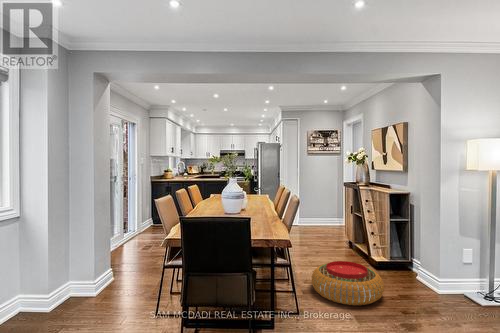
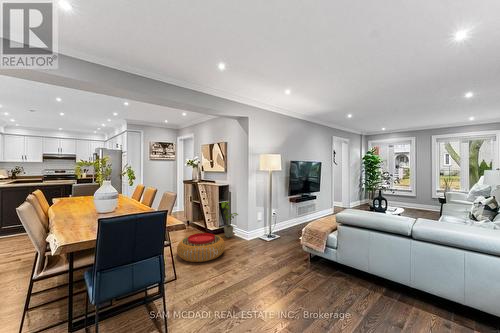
house plant: none [390,220,422,279] -> present [221,202,238,238]

